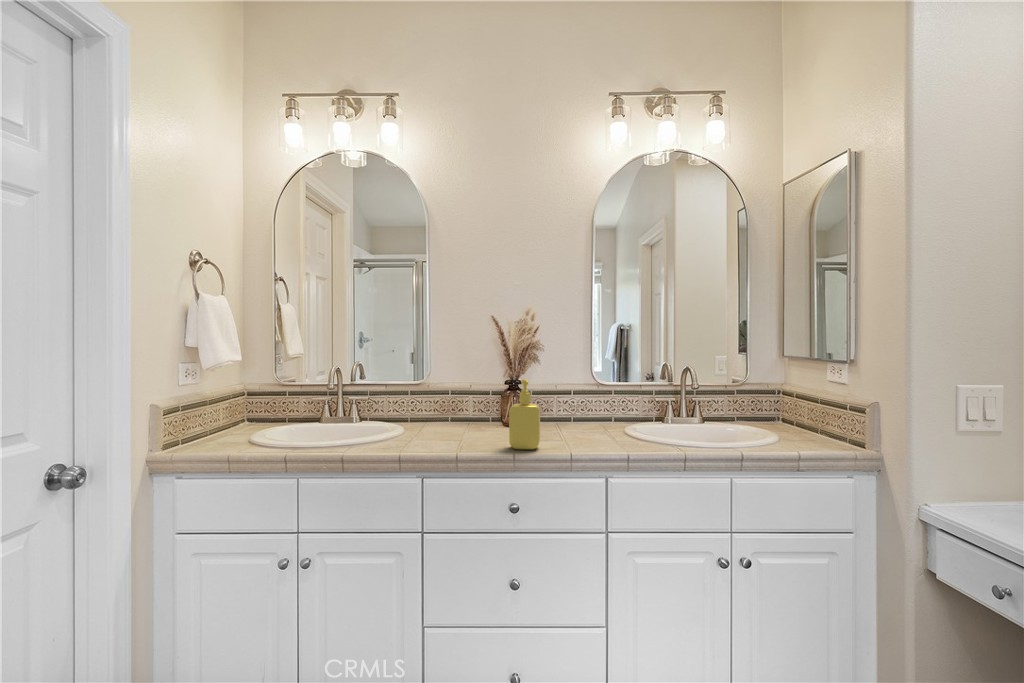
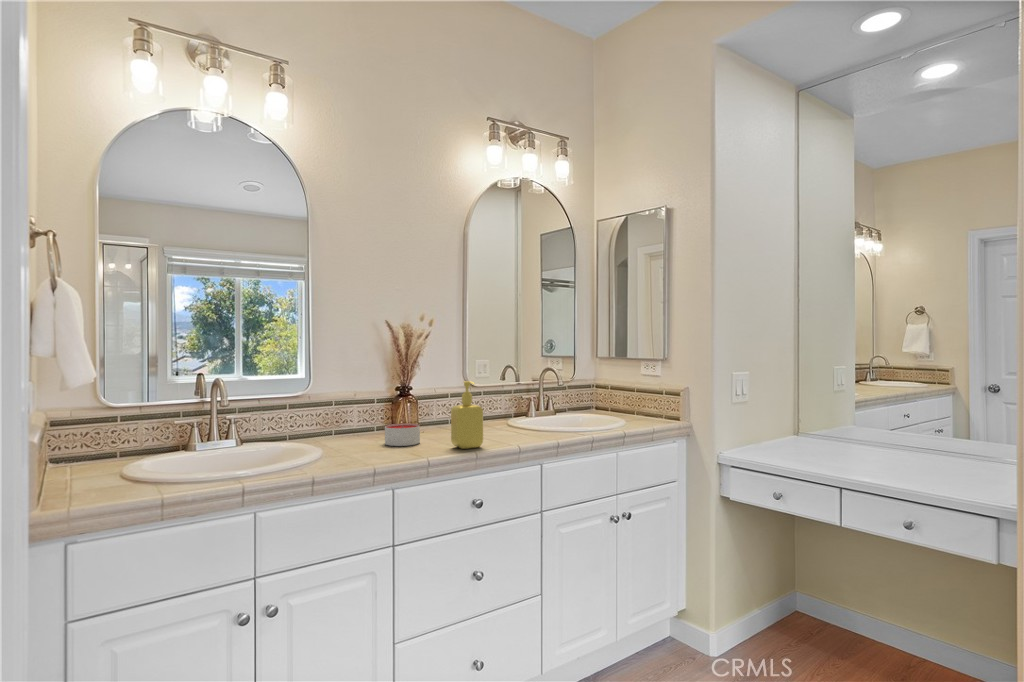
candle: none [468,417,502,439] -> present [385,423,420,446]

